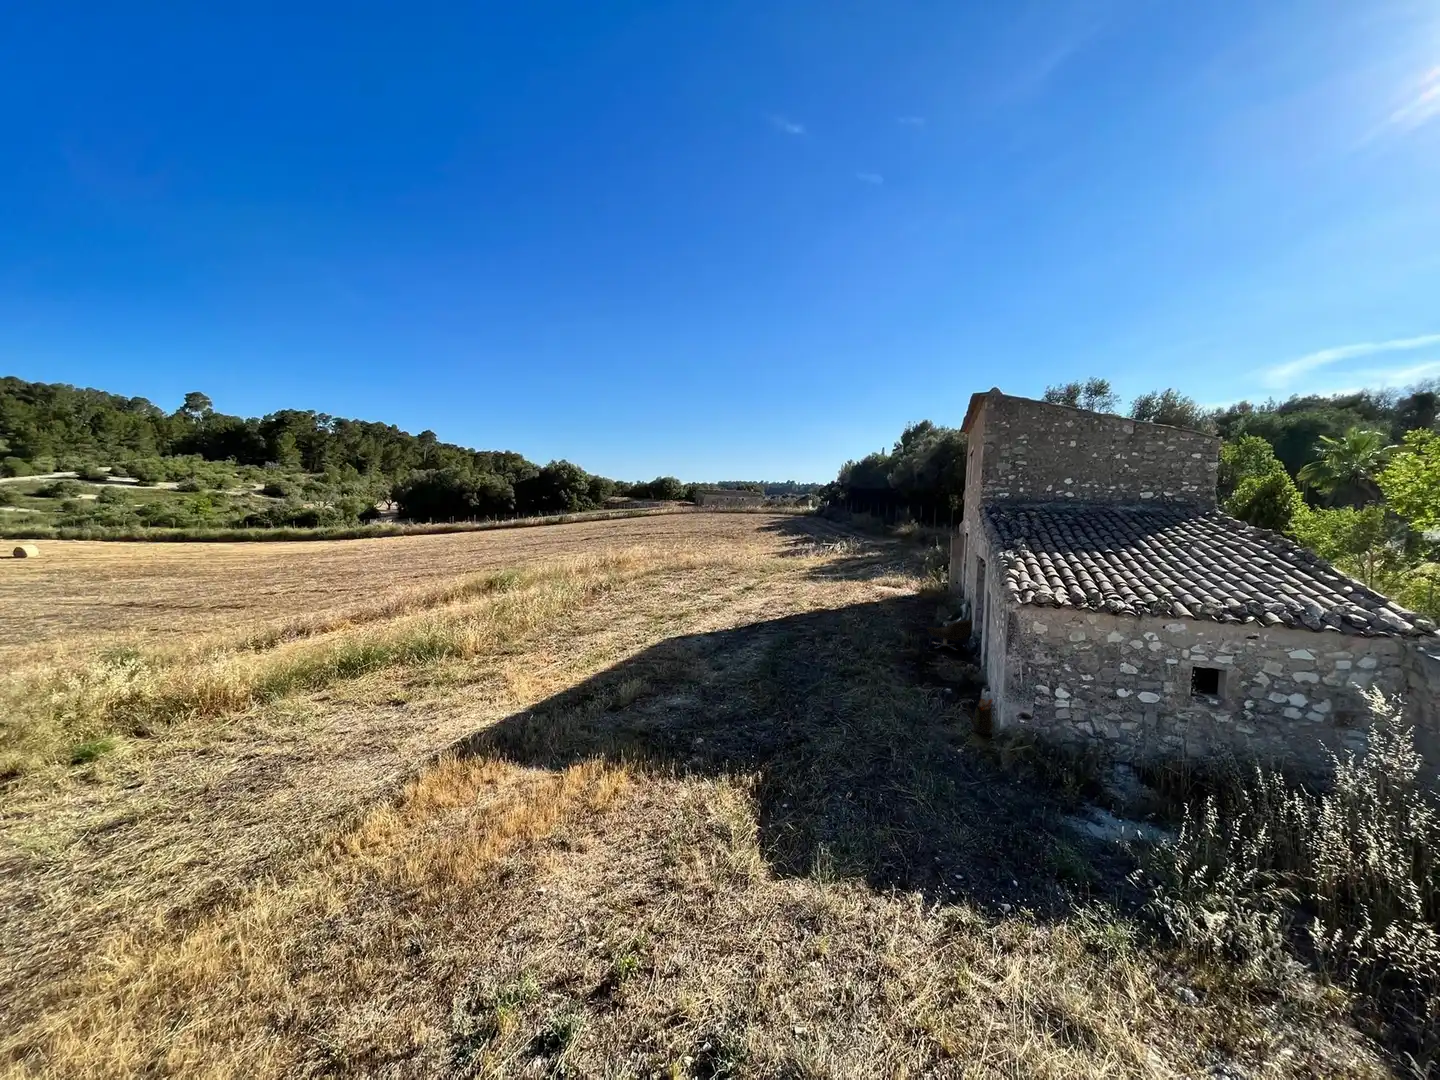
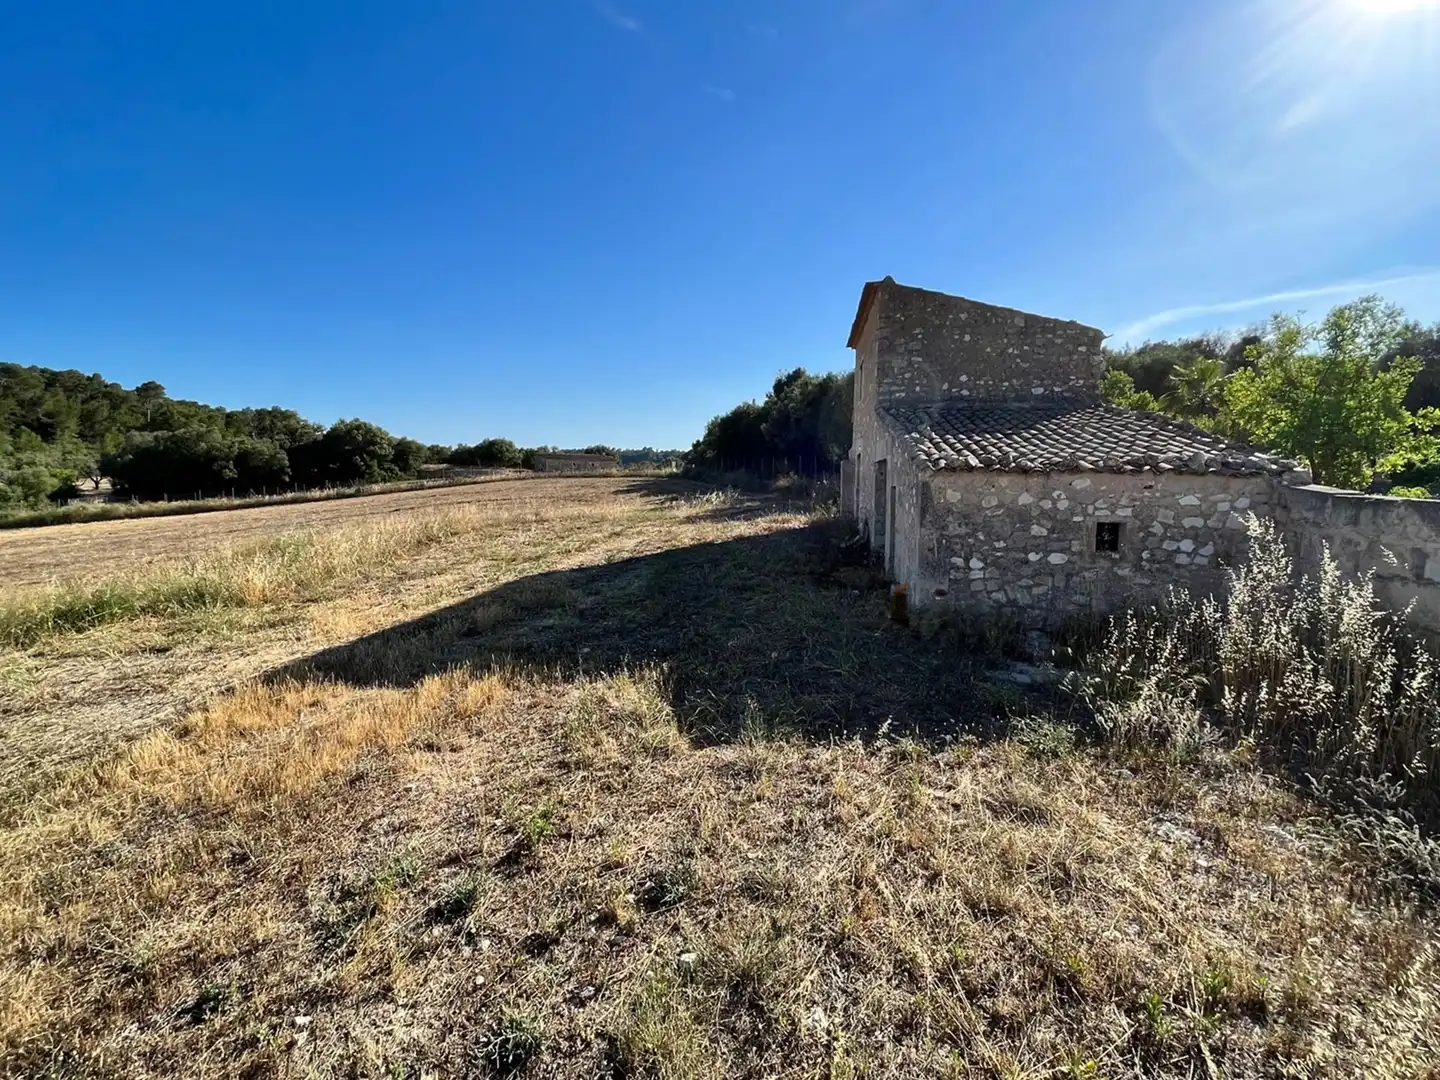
lounge chair: present [927,620,972,647] -> none [829,529,876,563]

